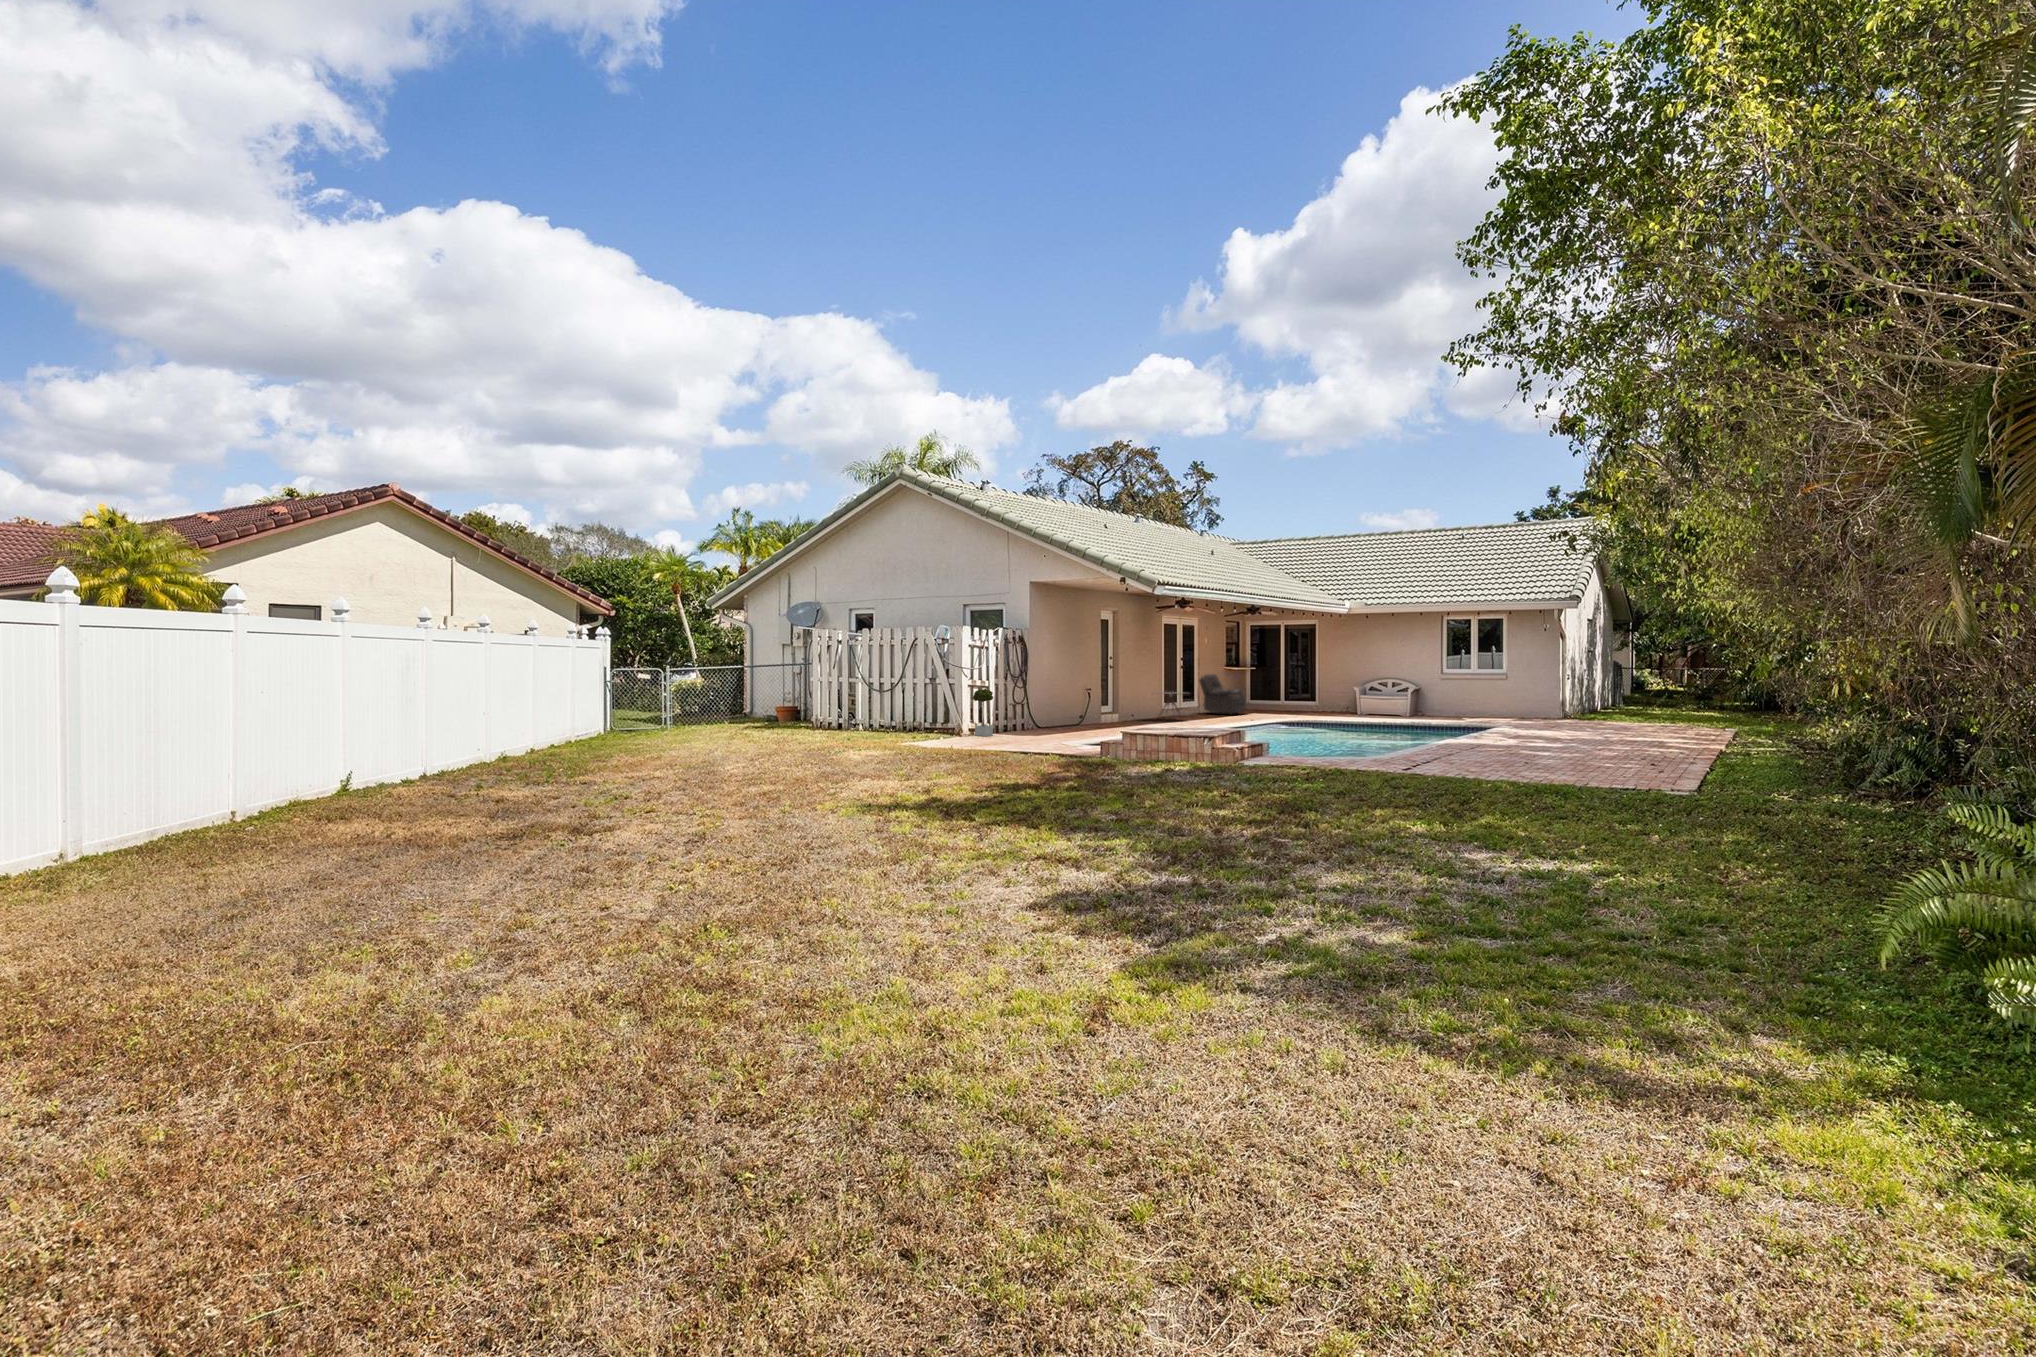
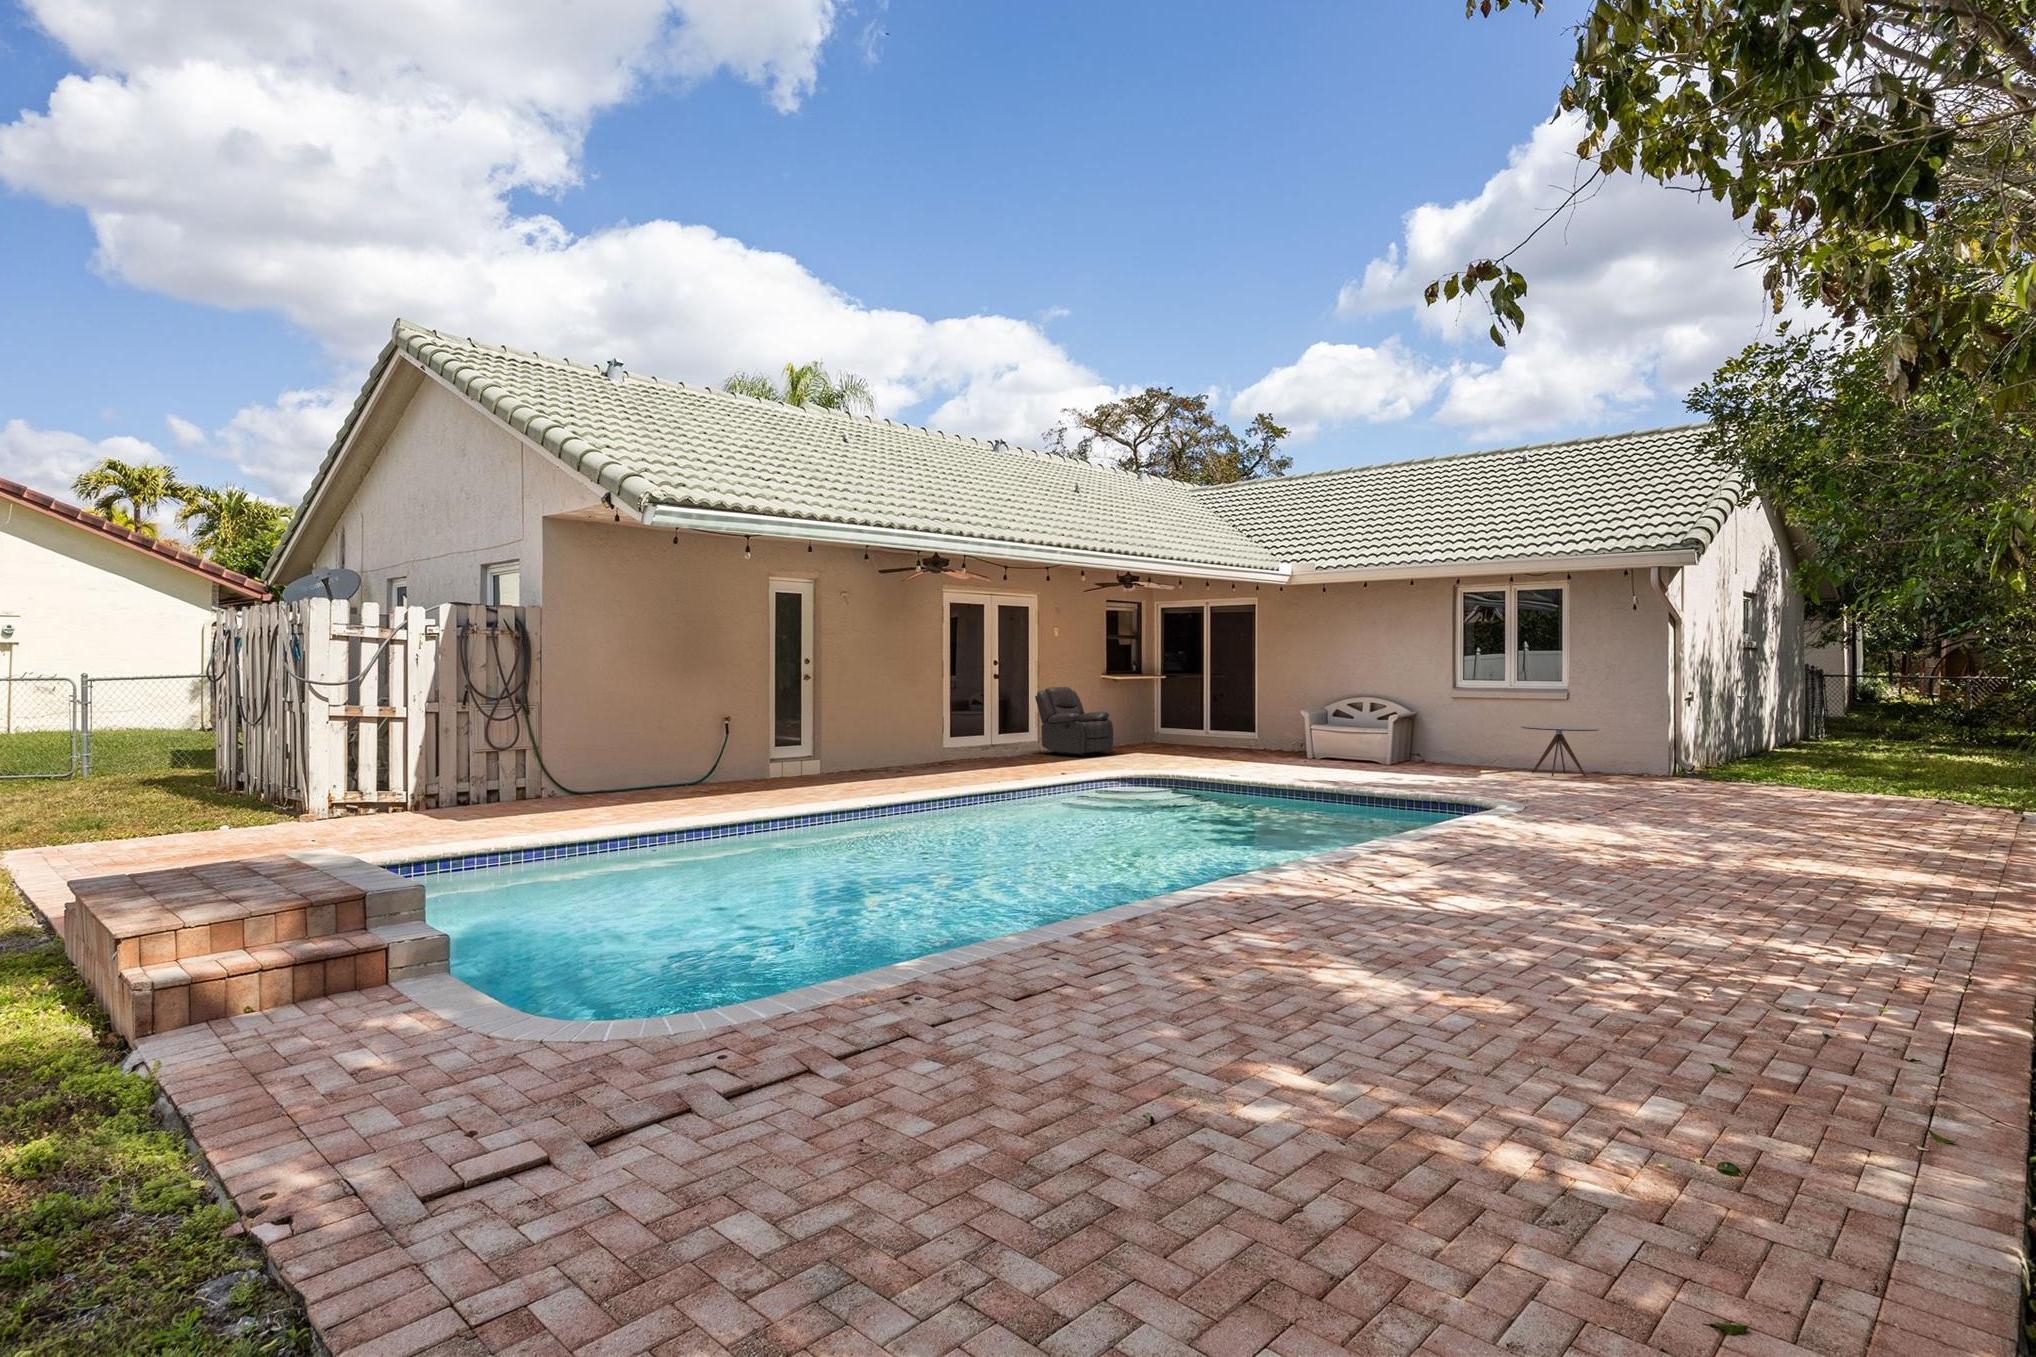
potted tree: present [973,688,993,736] -> none [325,724,374,821]
round table: present [1160,692,1182,717] -> present [1521,725,1600,777]

